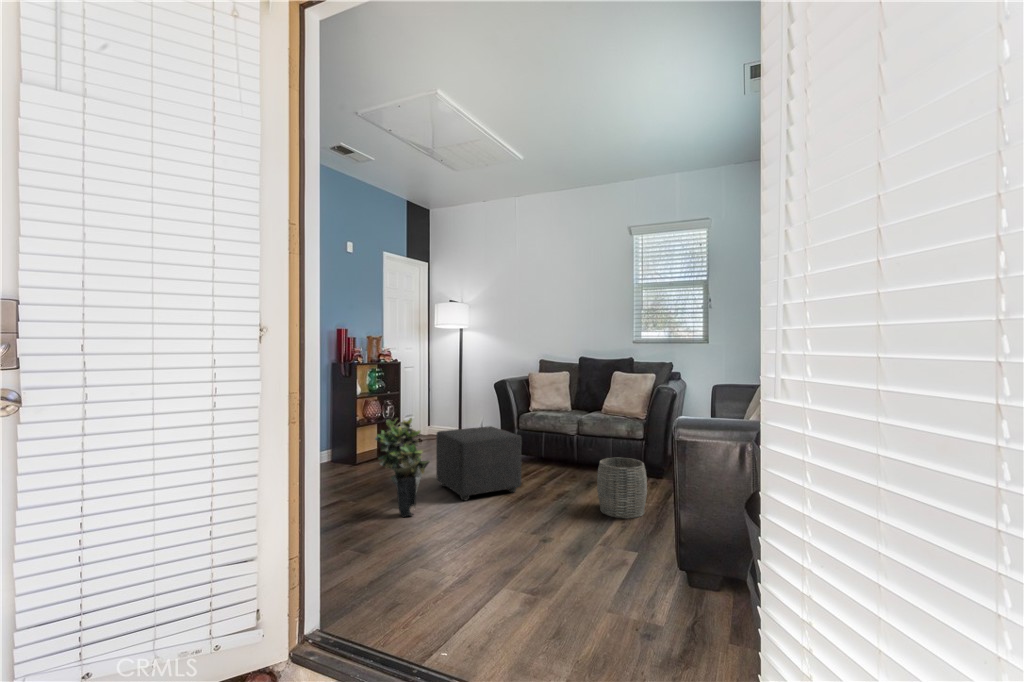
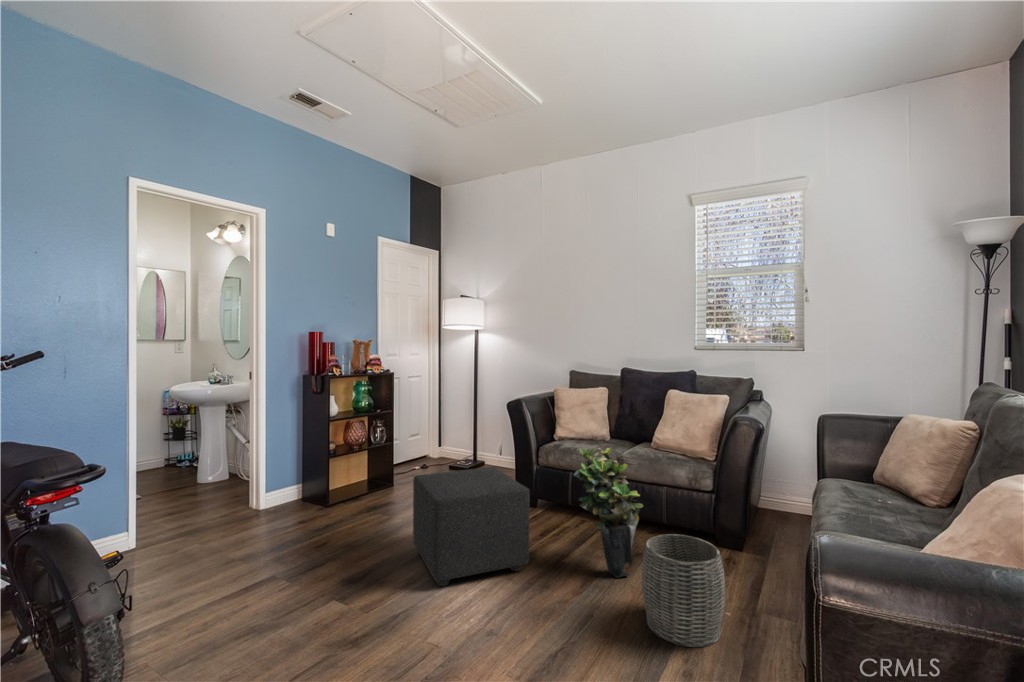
potted plant: present [375,418,430,517] -> present [574,447,643,578]

